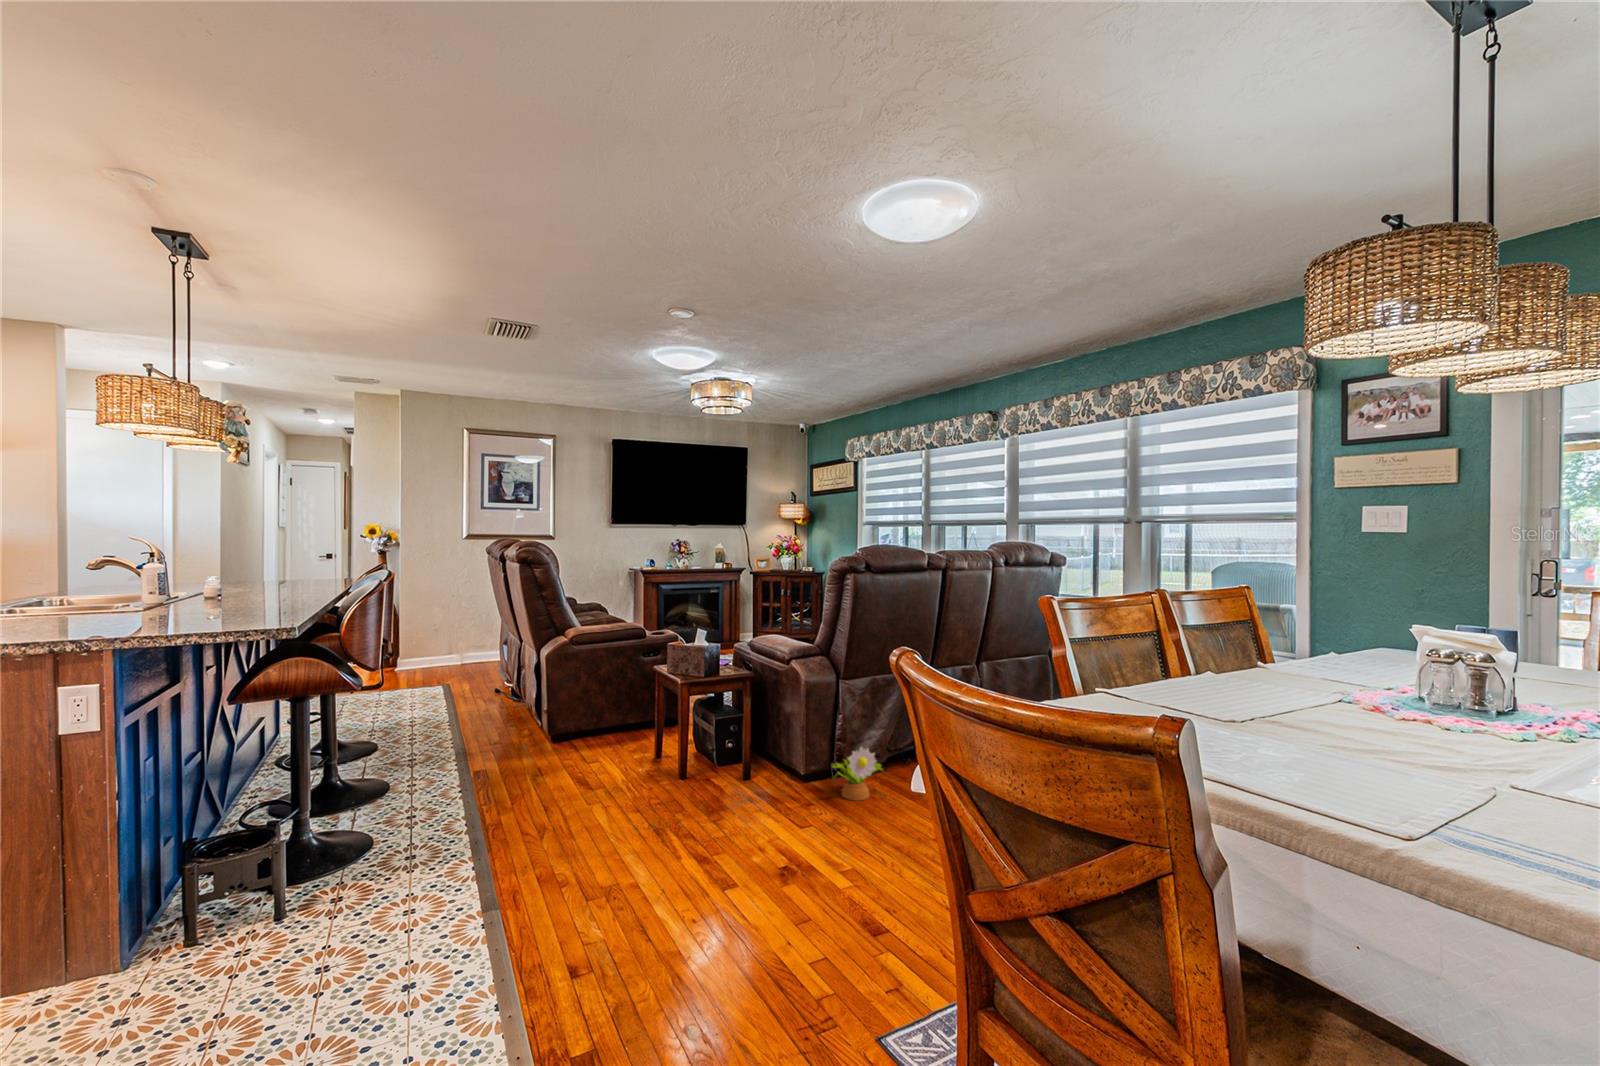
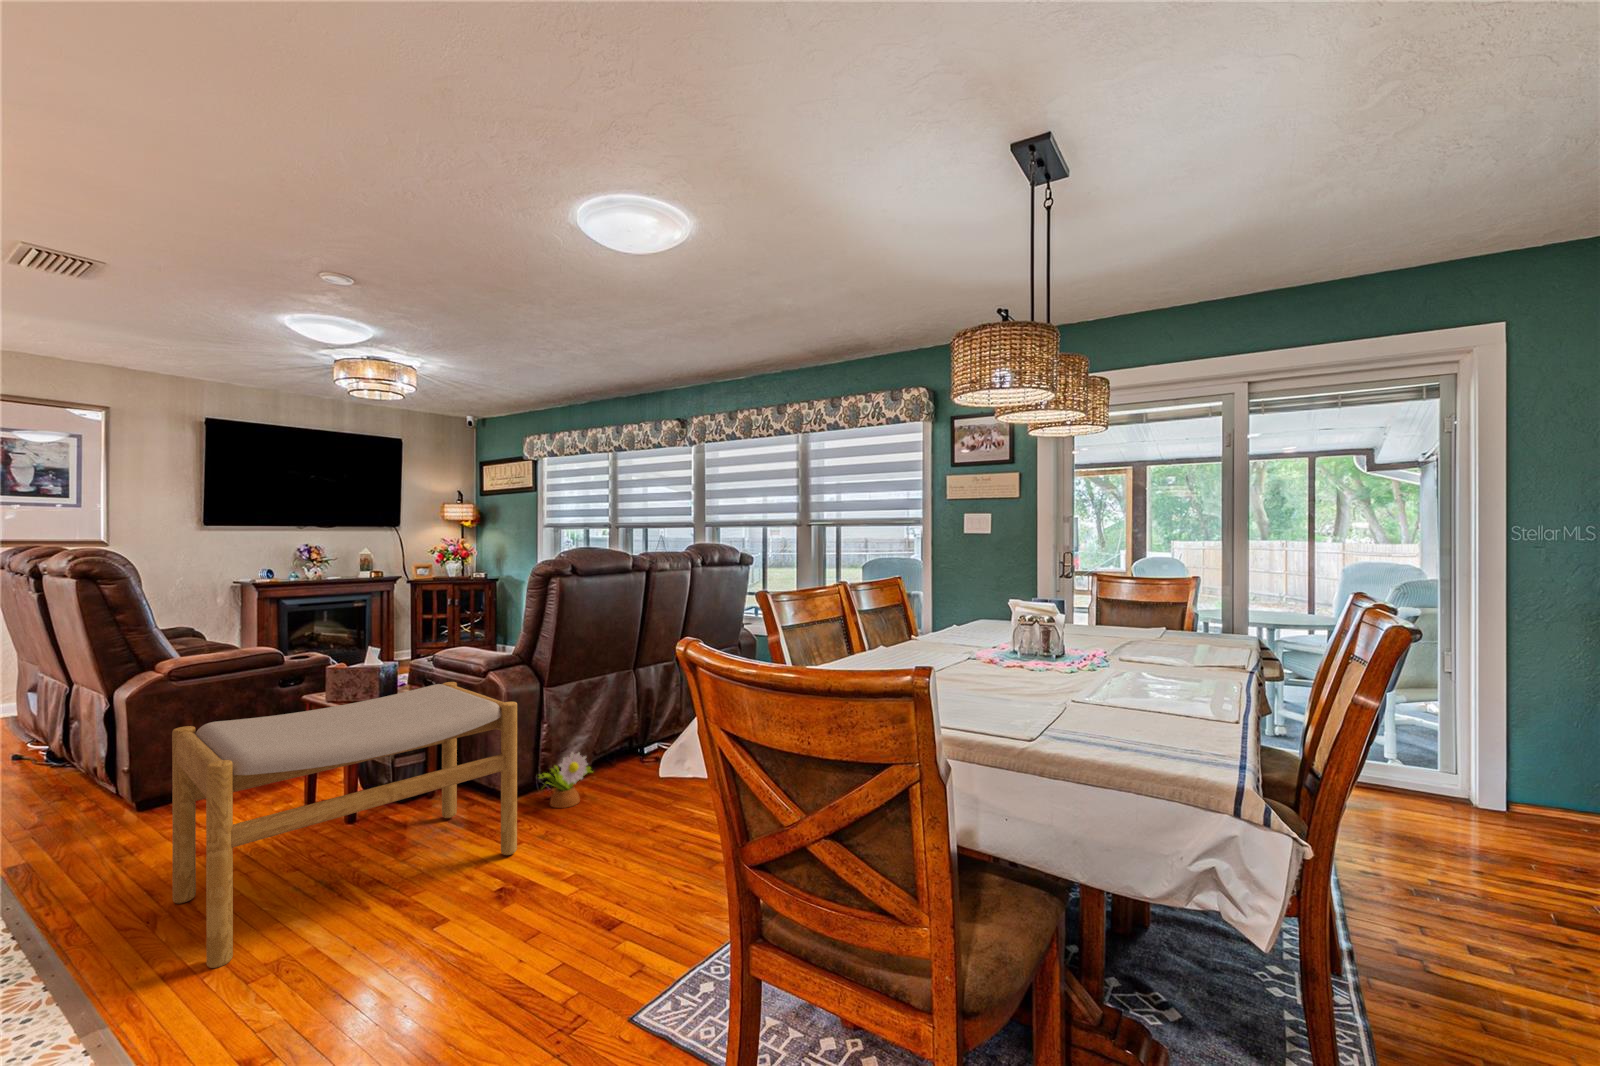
footstool: none [558,667,805,879] -> present [172,682,517,968]

